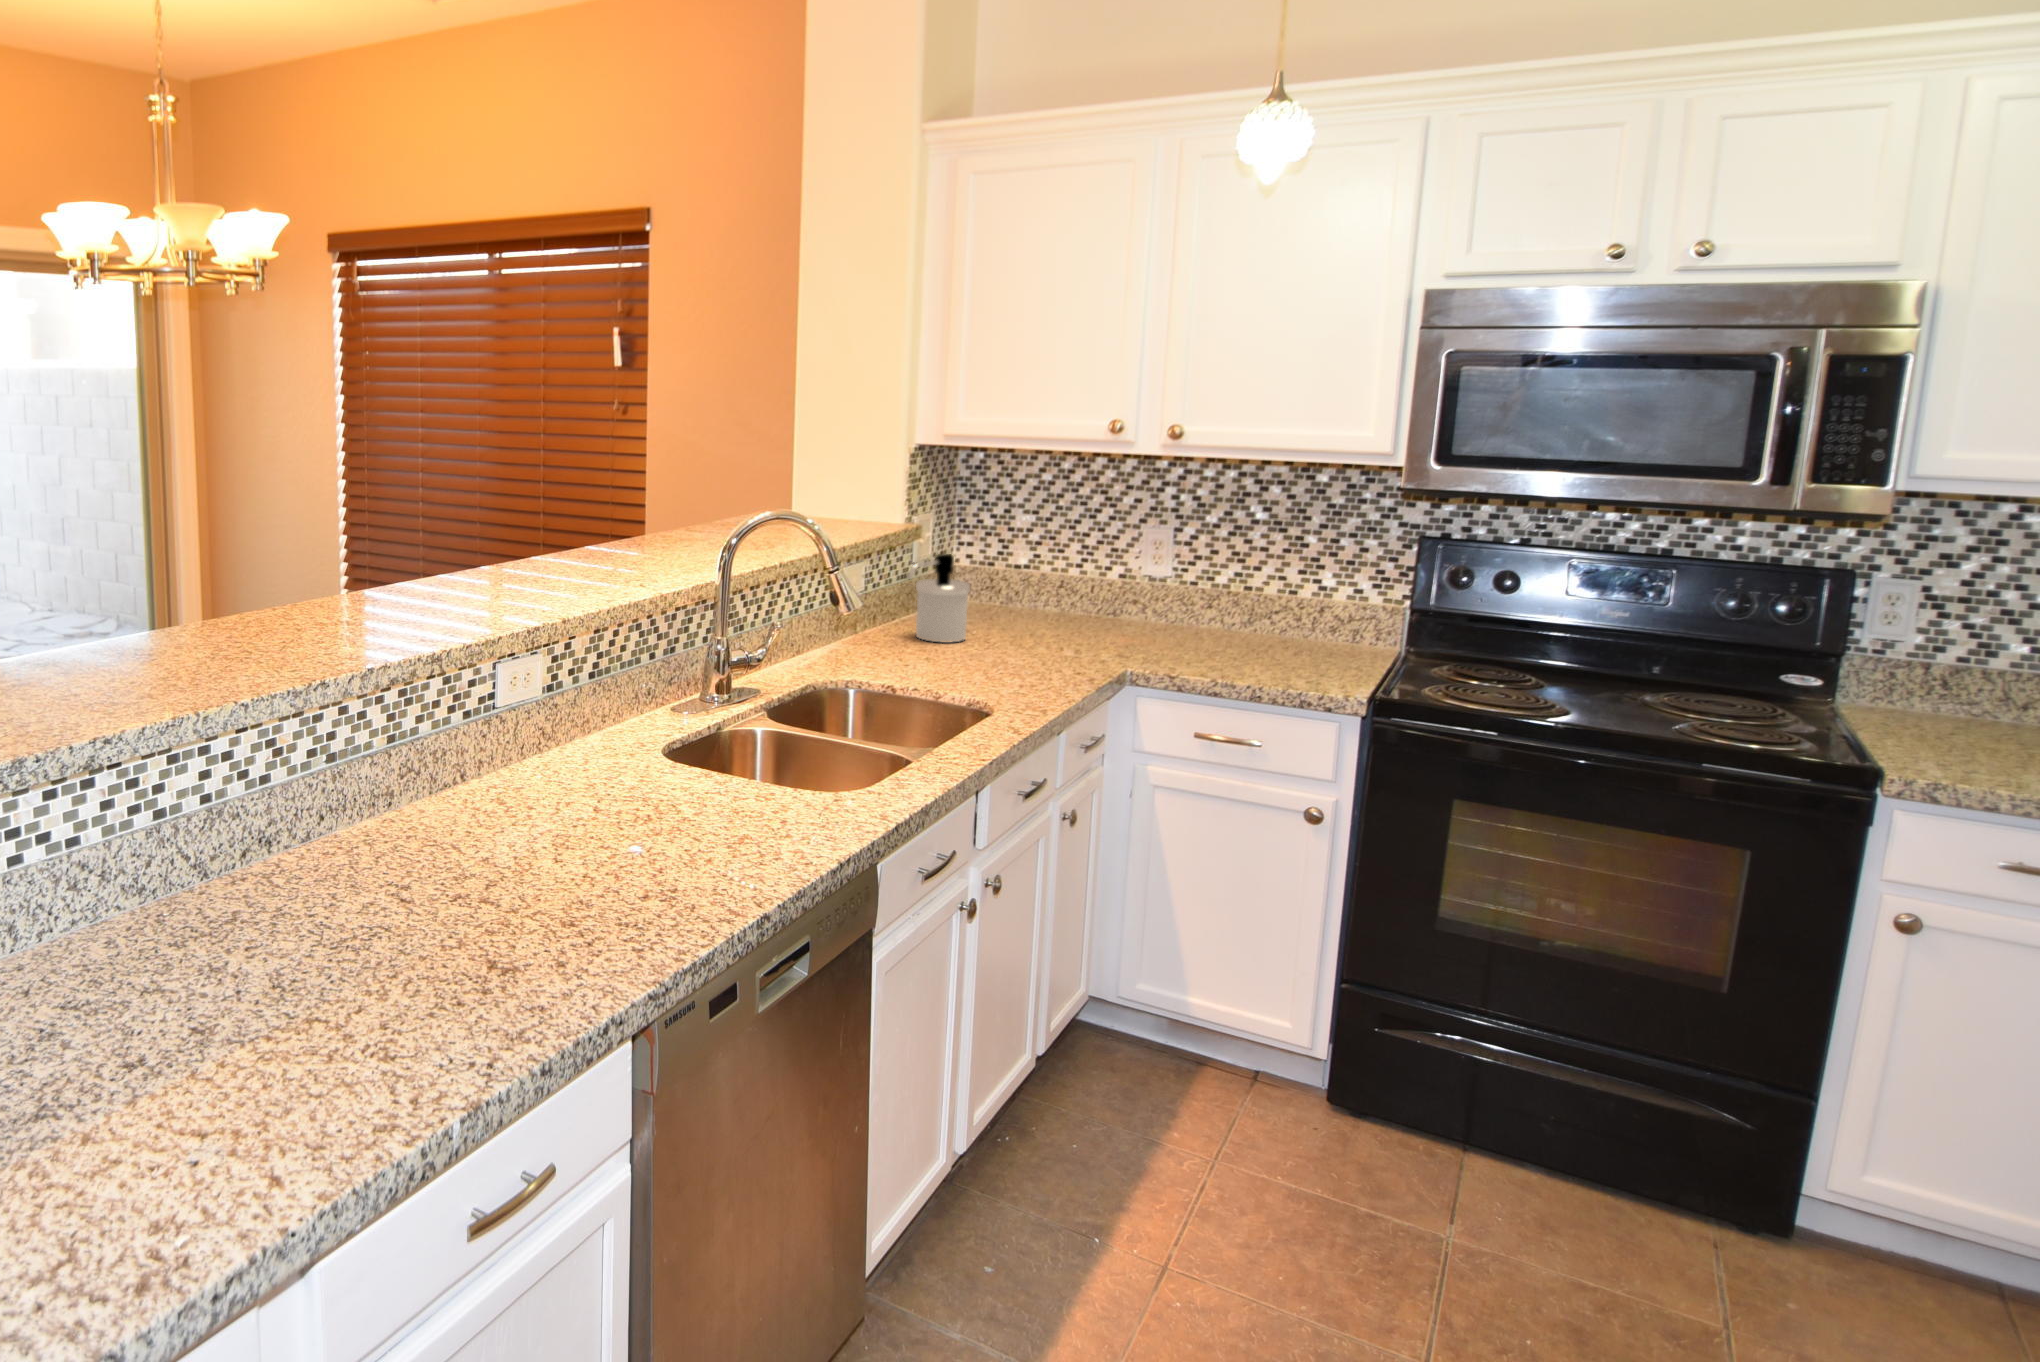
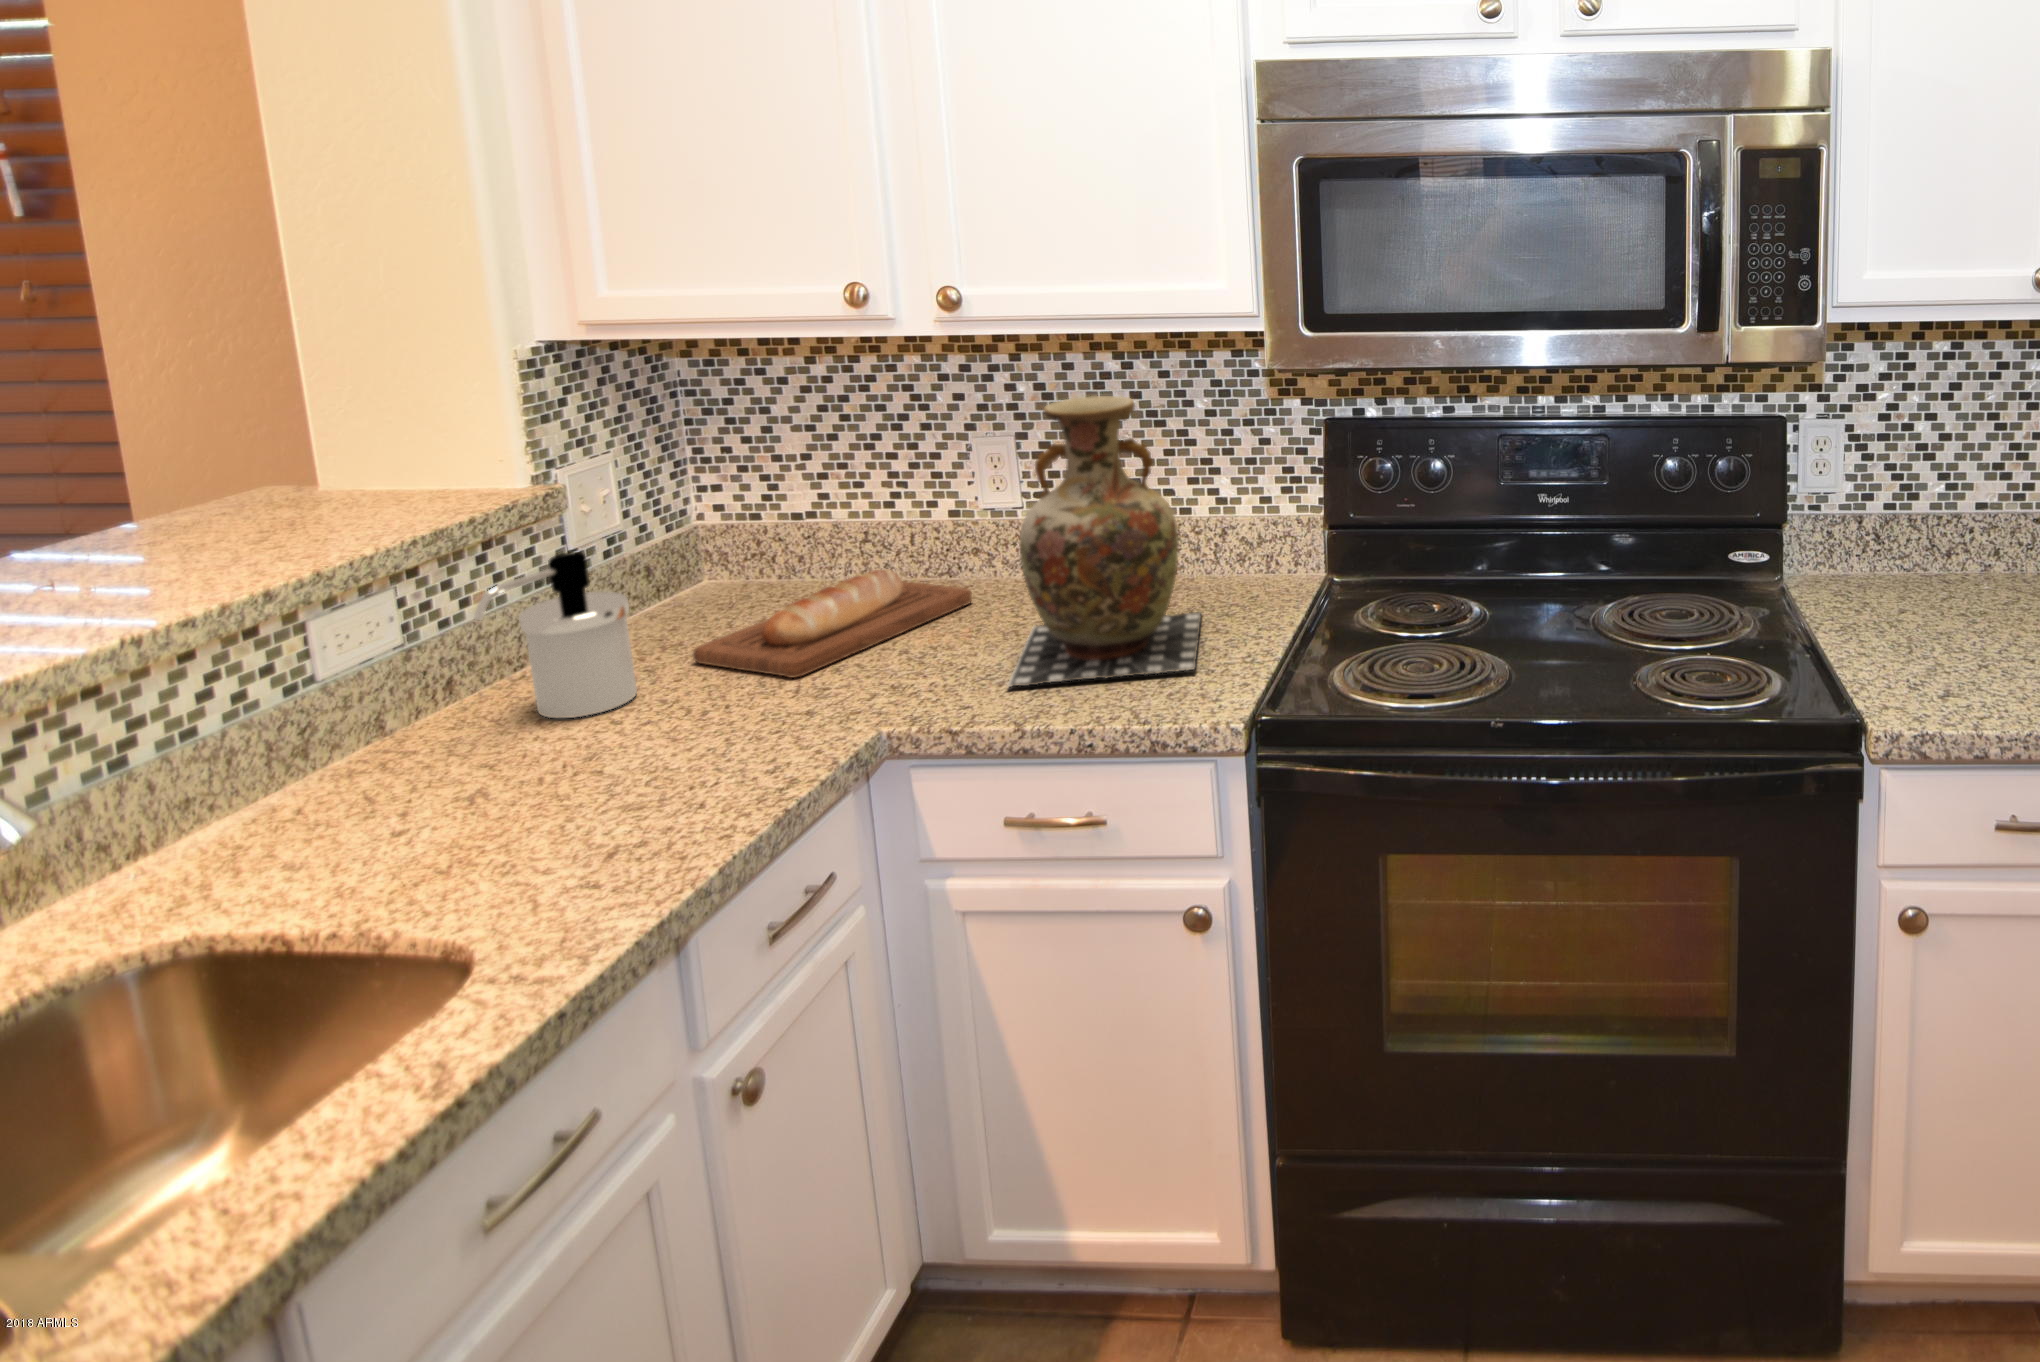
vase: none [1194,499,1328,675] -> present [1008,396,1201,686]
bread loaf: none [985,599,1141,644] -> present [693,569,972,678]

